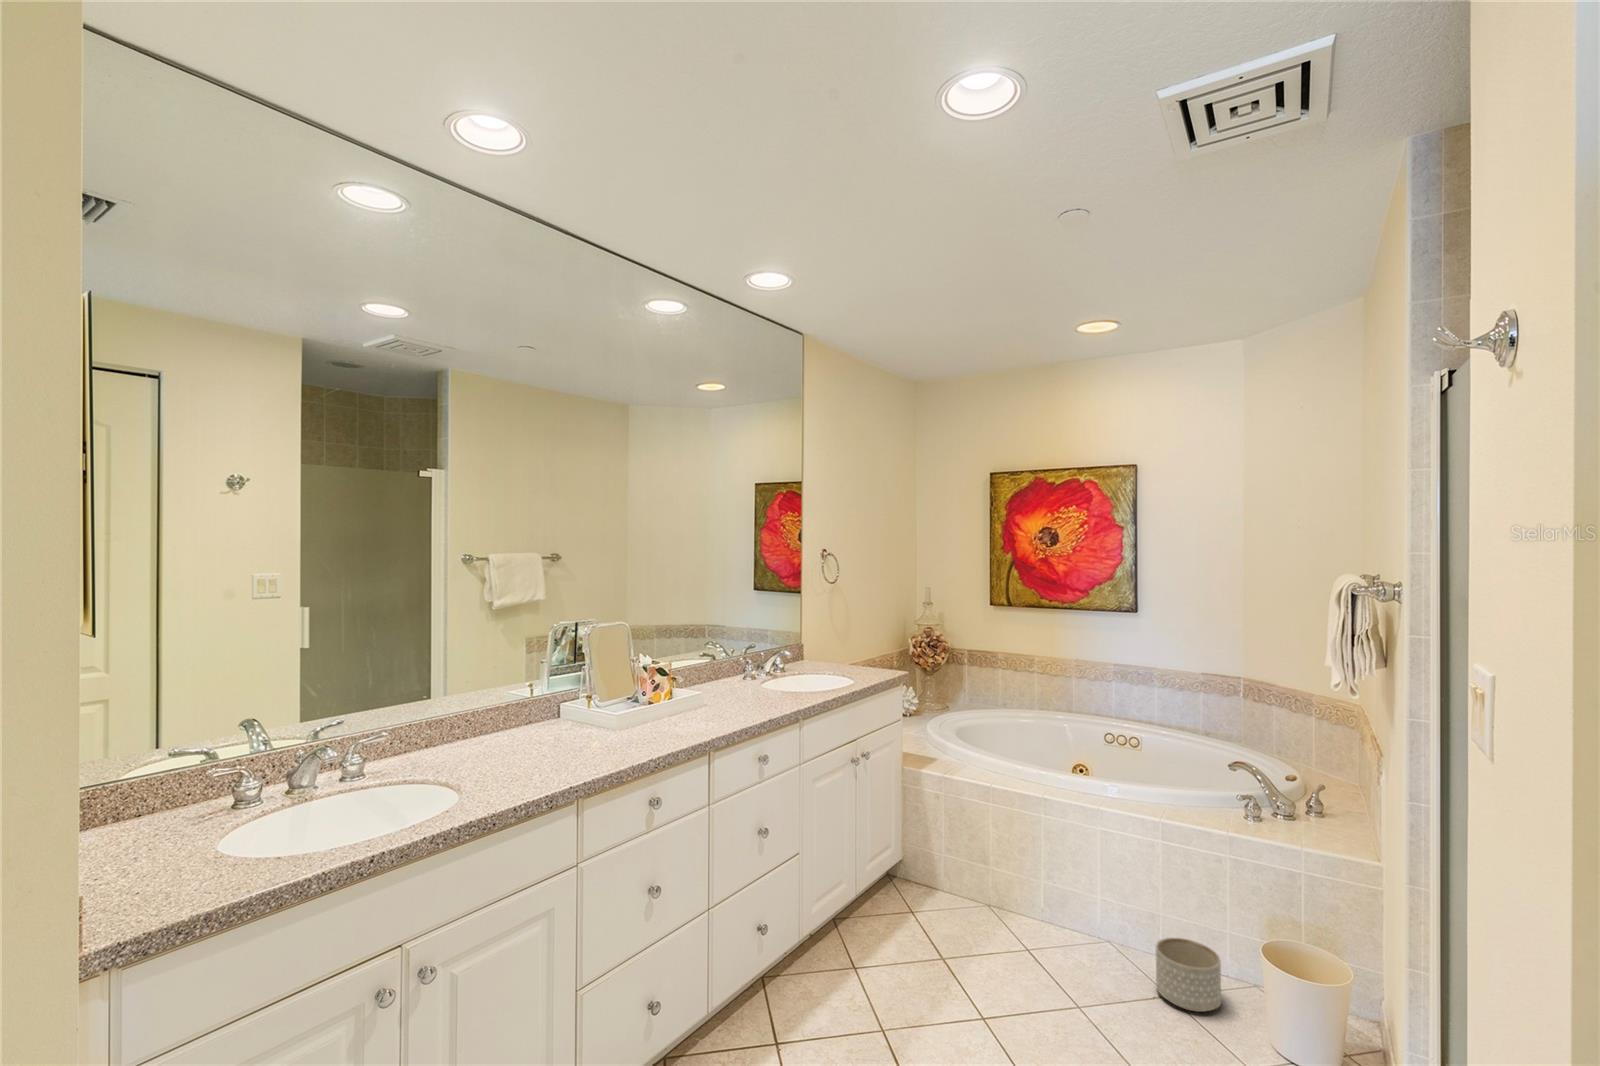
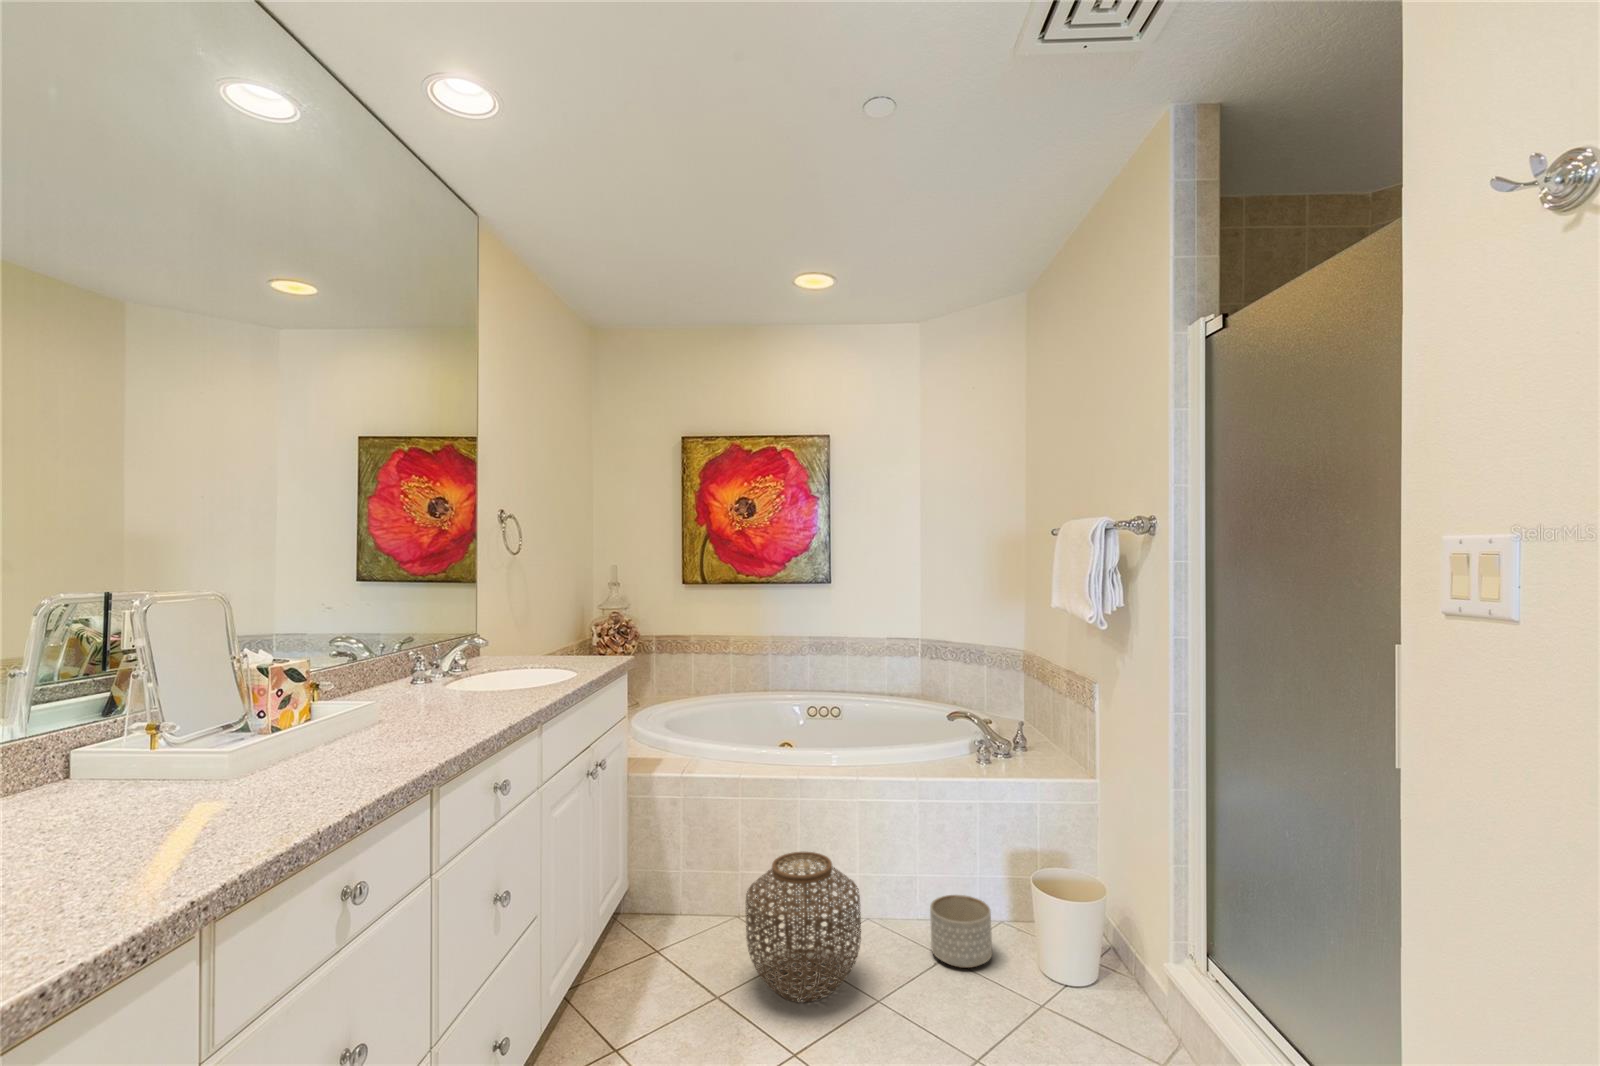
woven basket: none [972,857,1074,985] -> present [746,852,861,1002]

